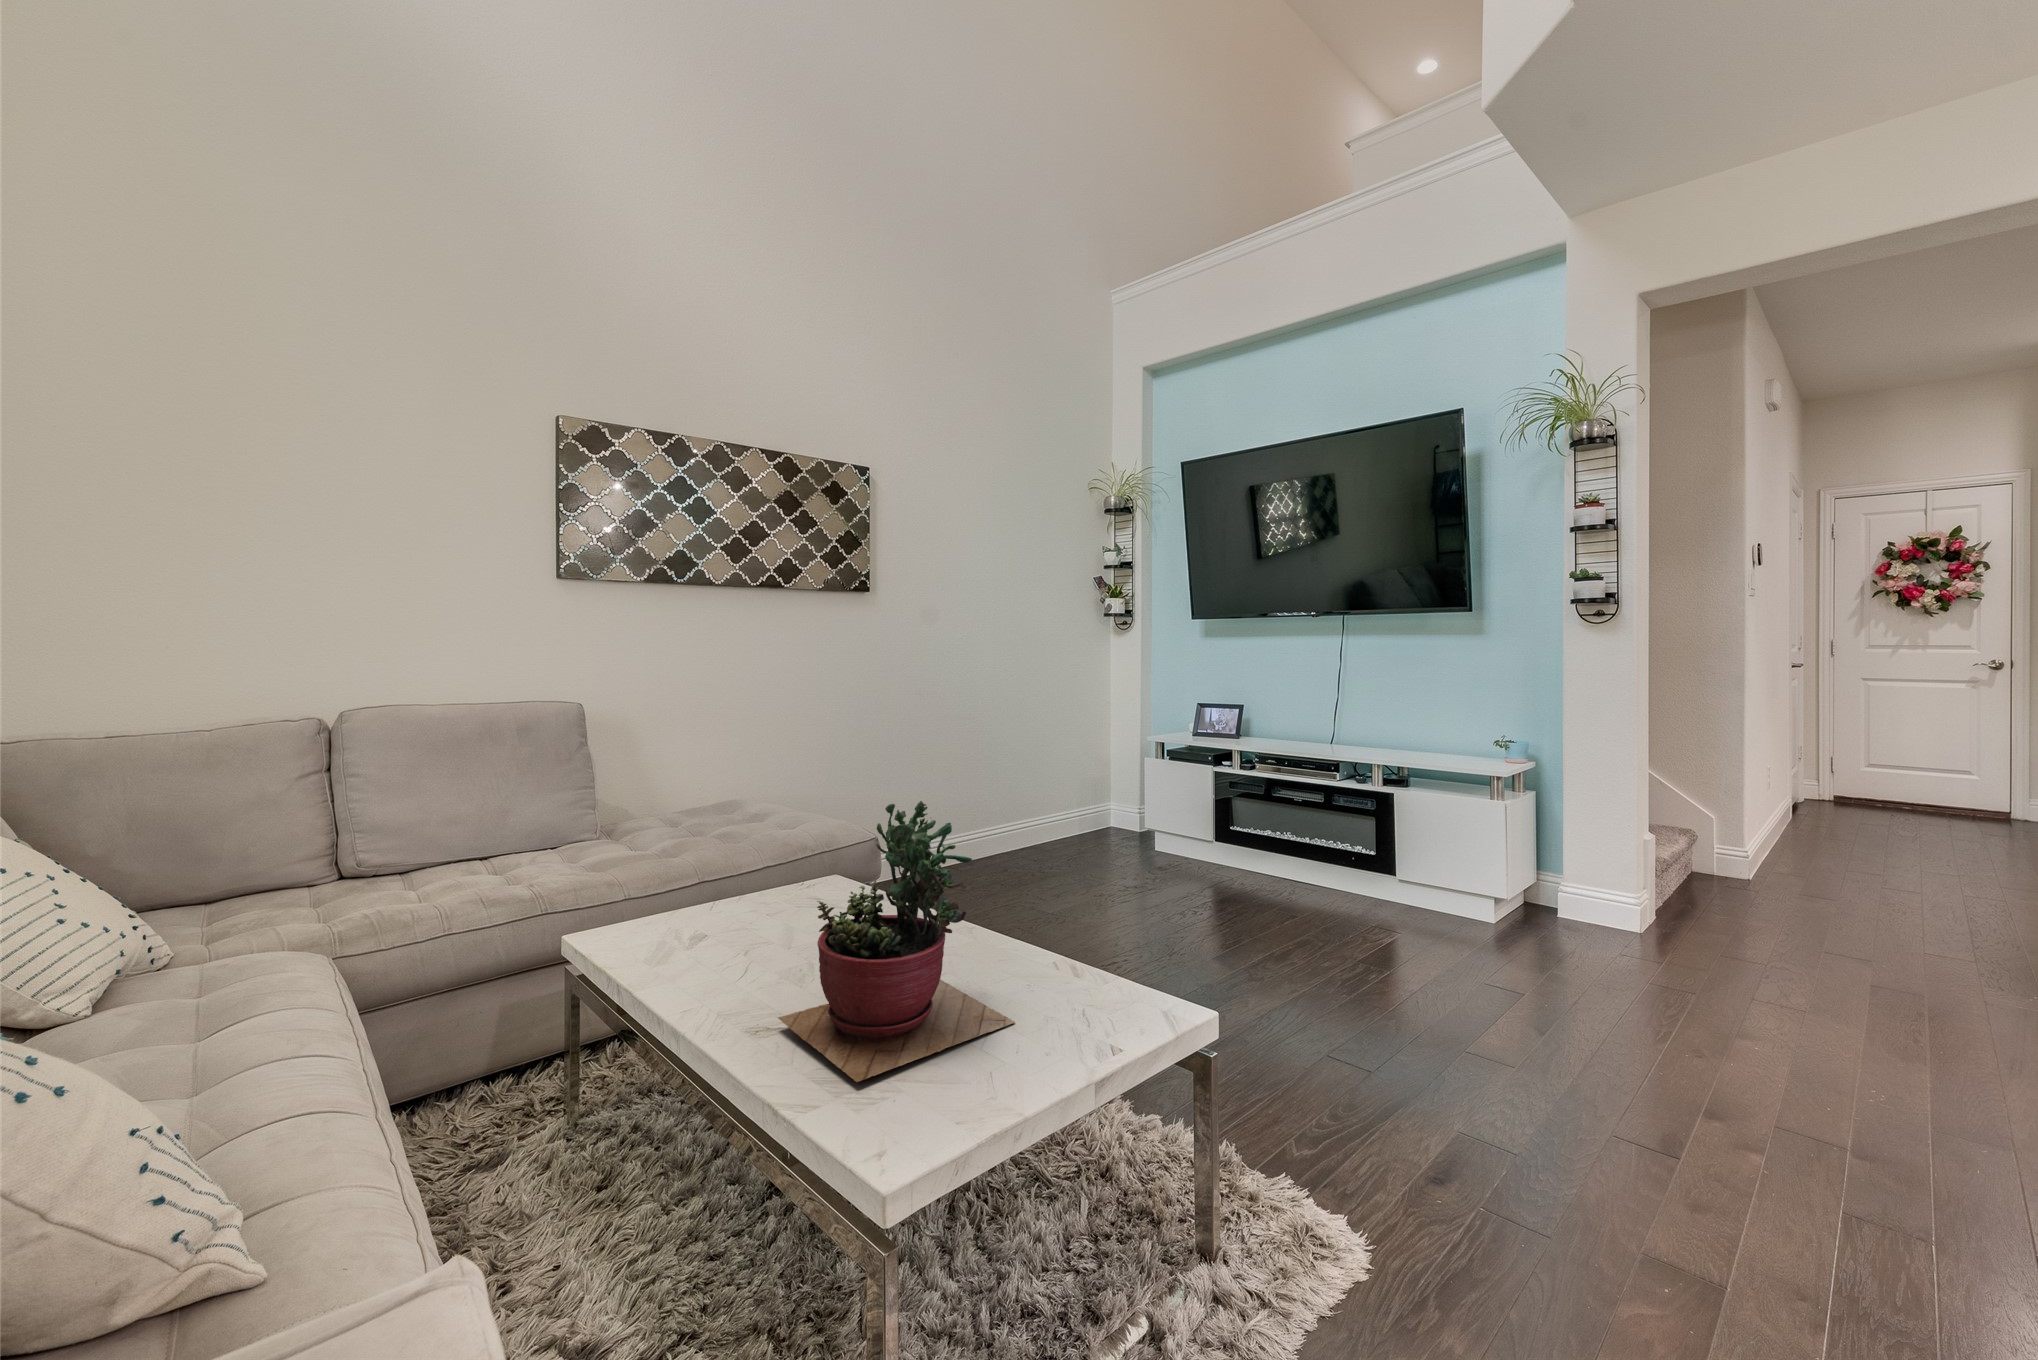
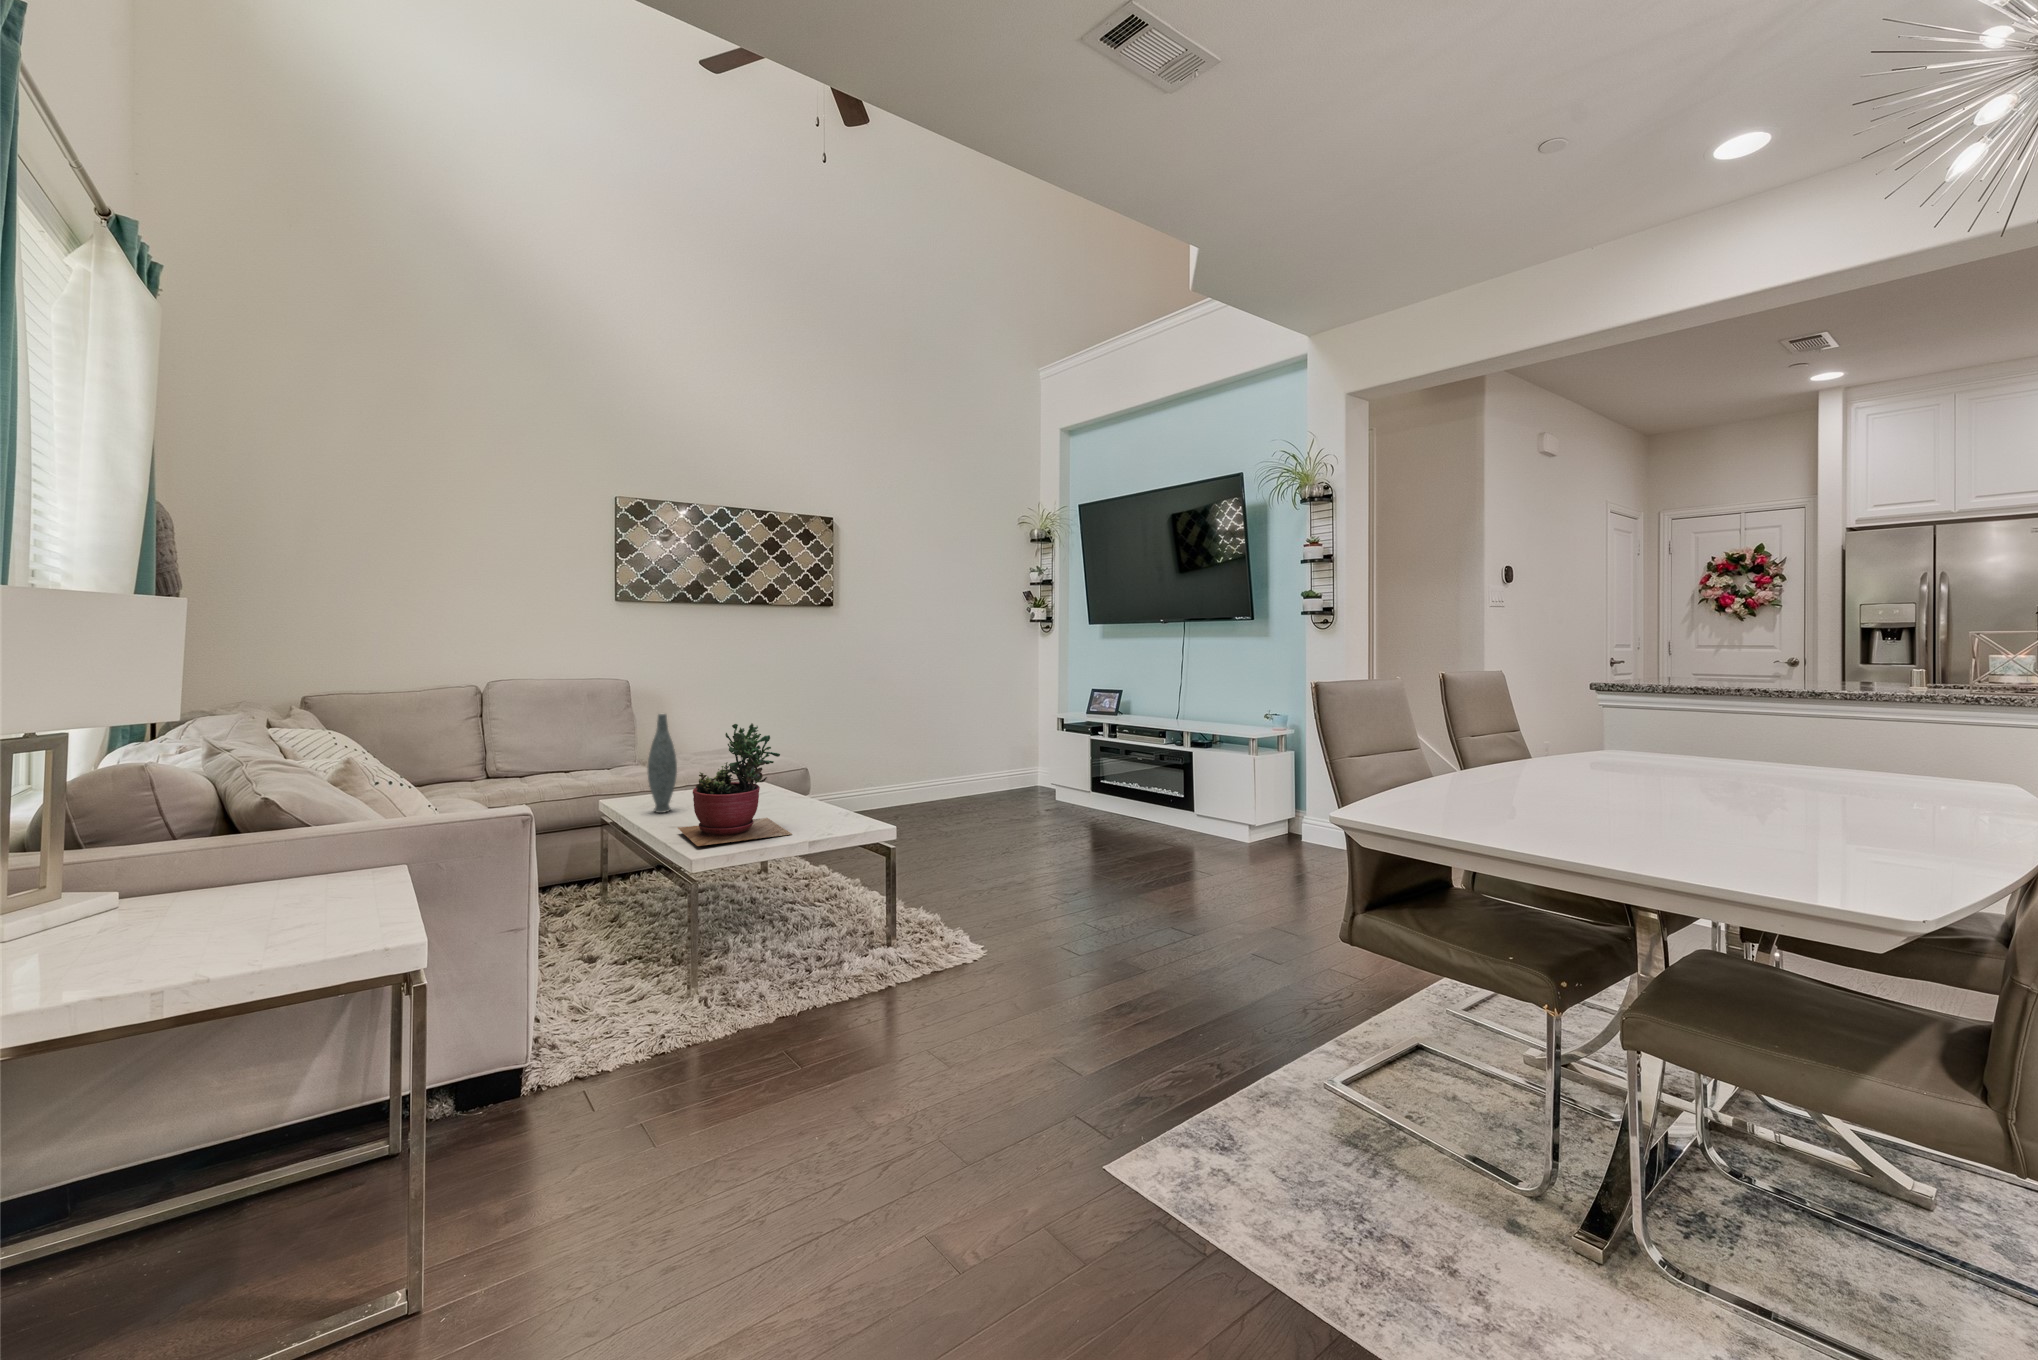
vase: none [680,775,733,962] -> present [647,714,677,813]

